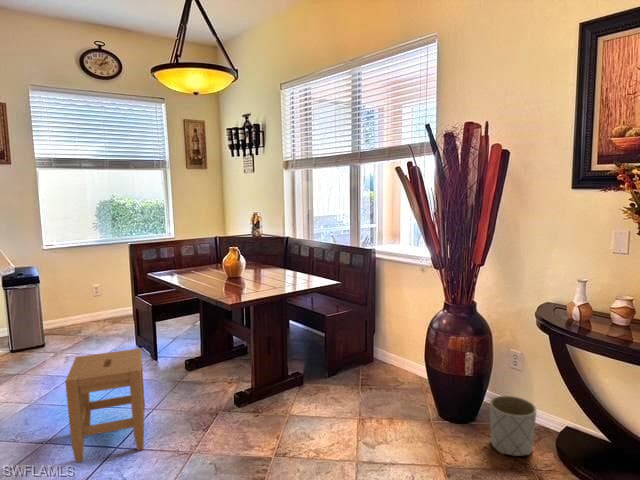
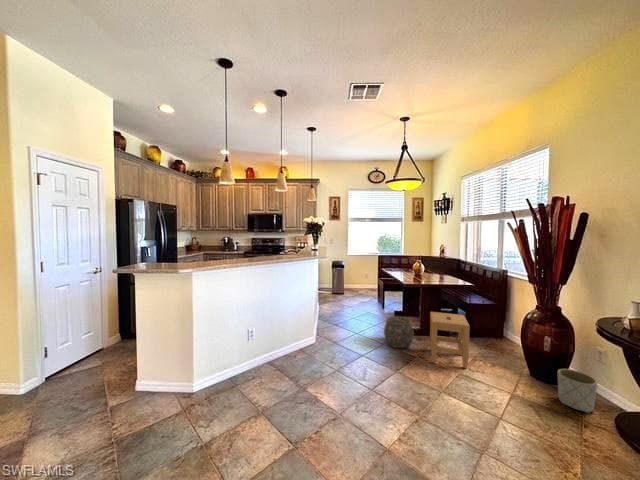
stool: present [65,349,145,462] -> present [430,312,470,368]
woven basket: none [190,378,255,453] -> present [384,316,414,348]

